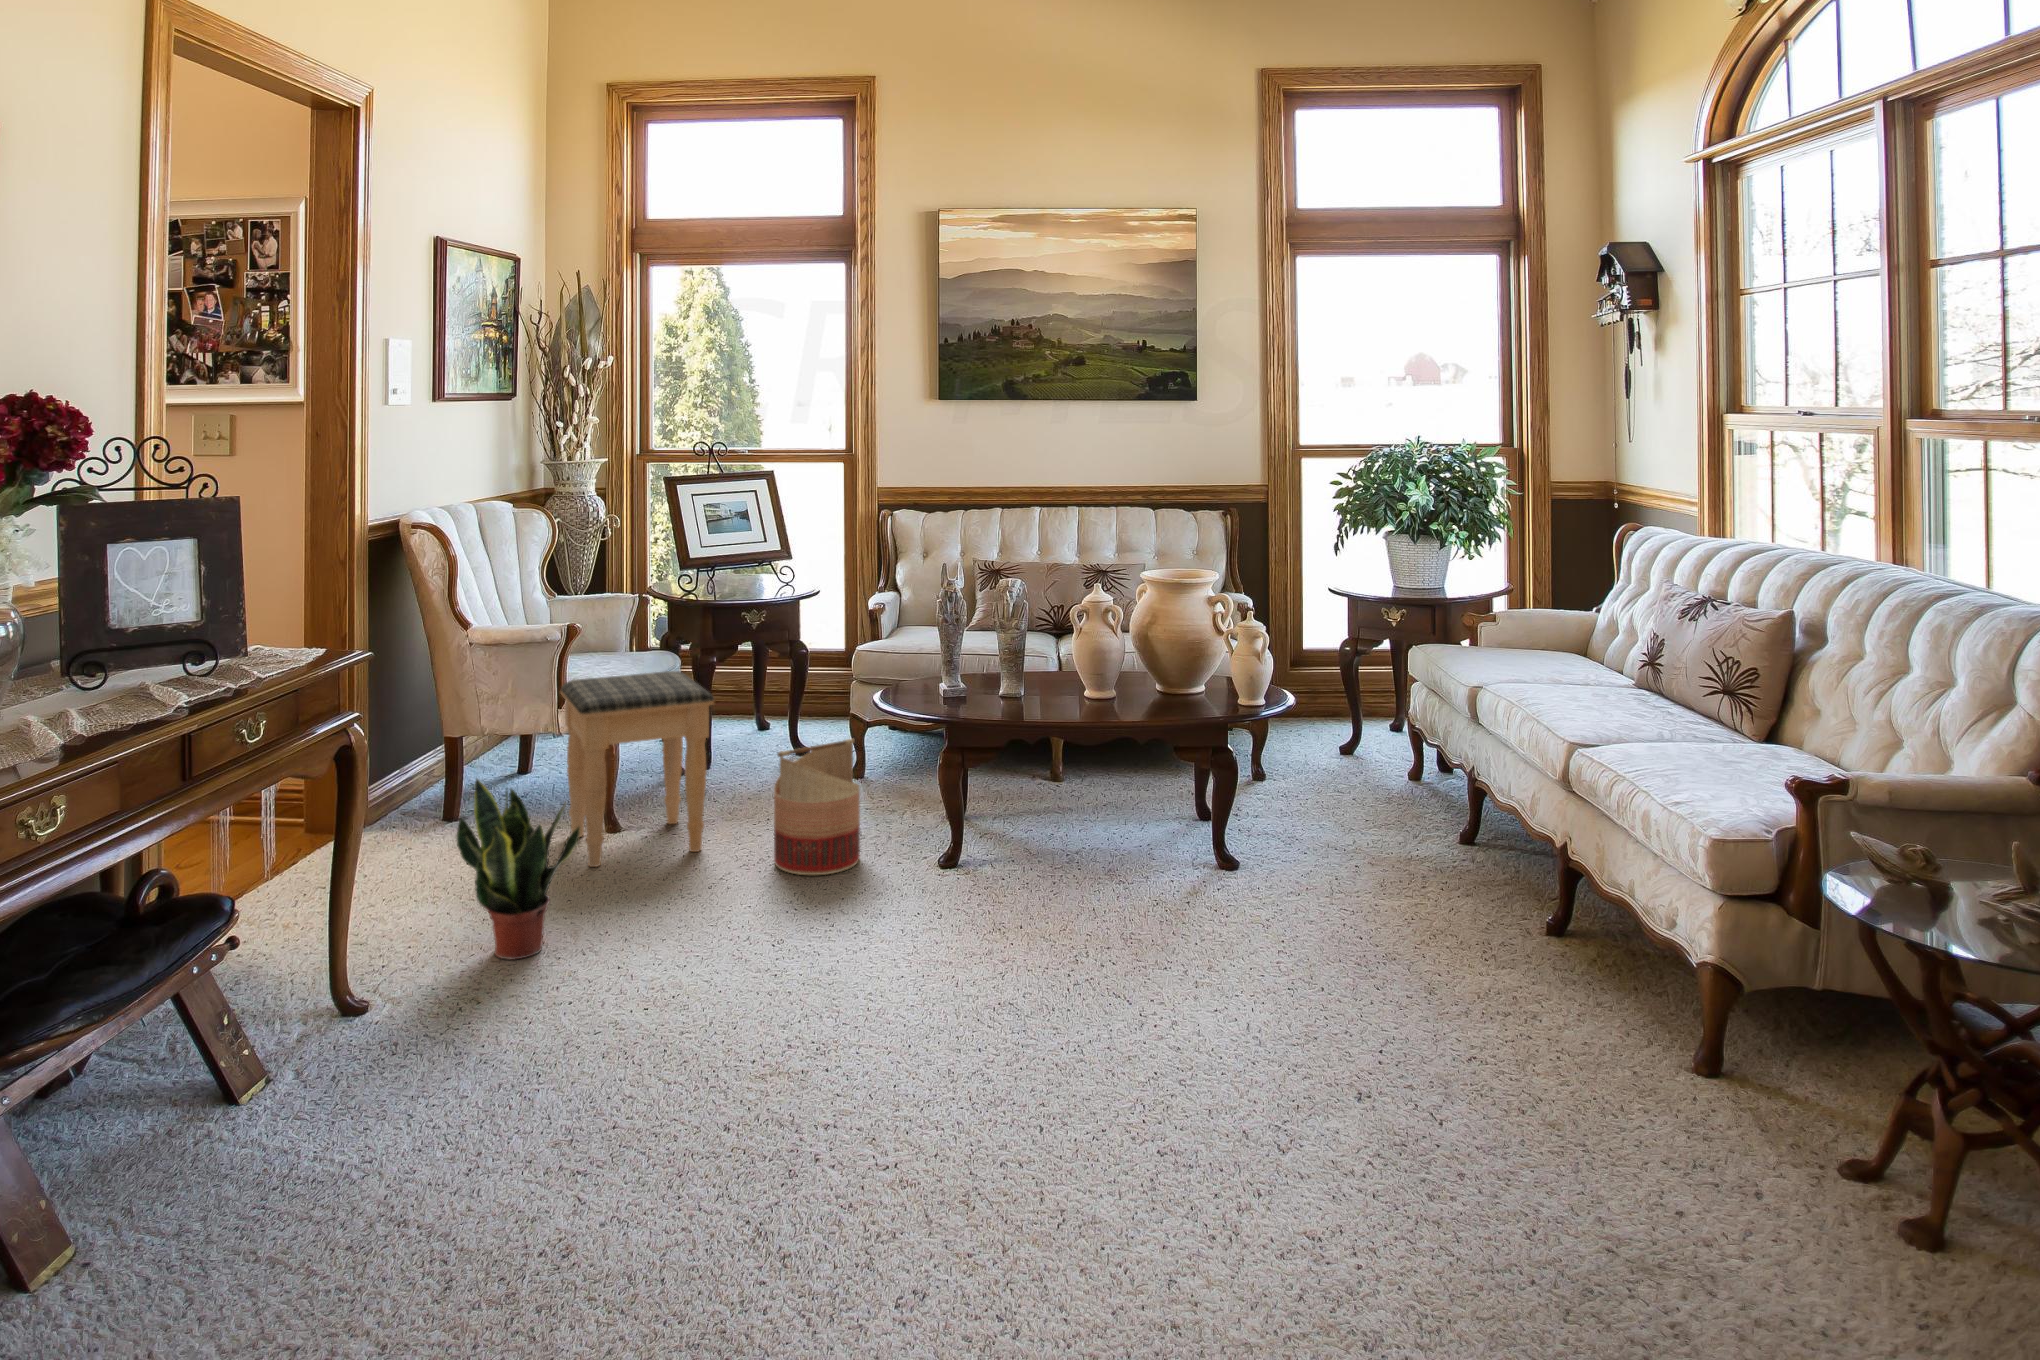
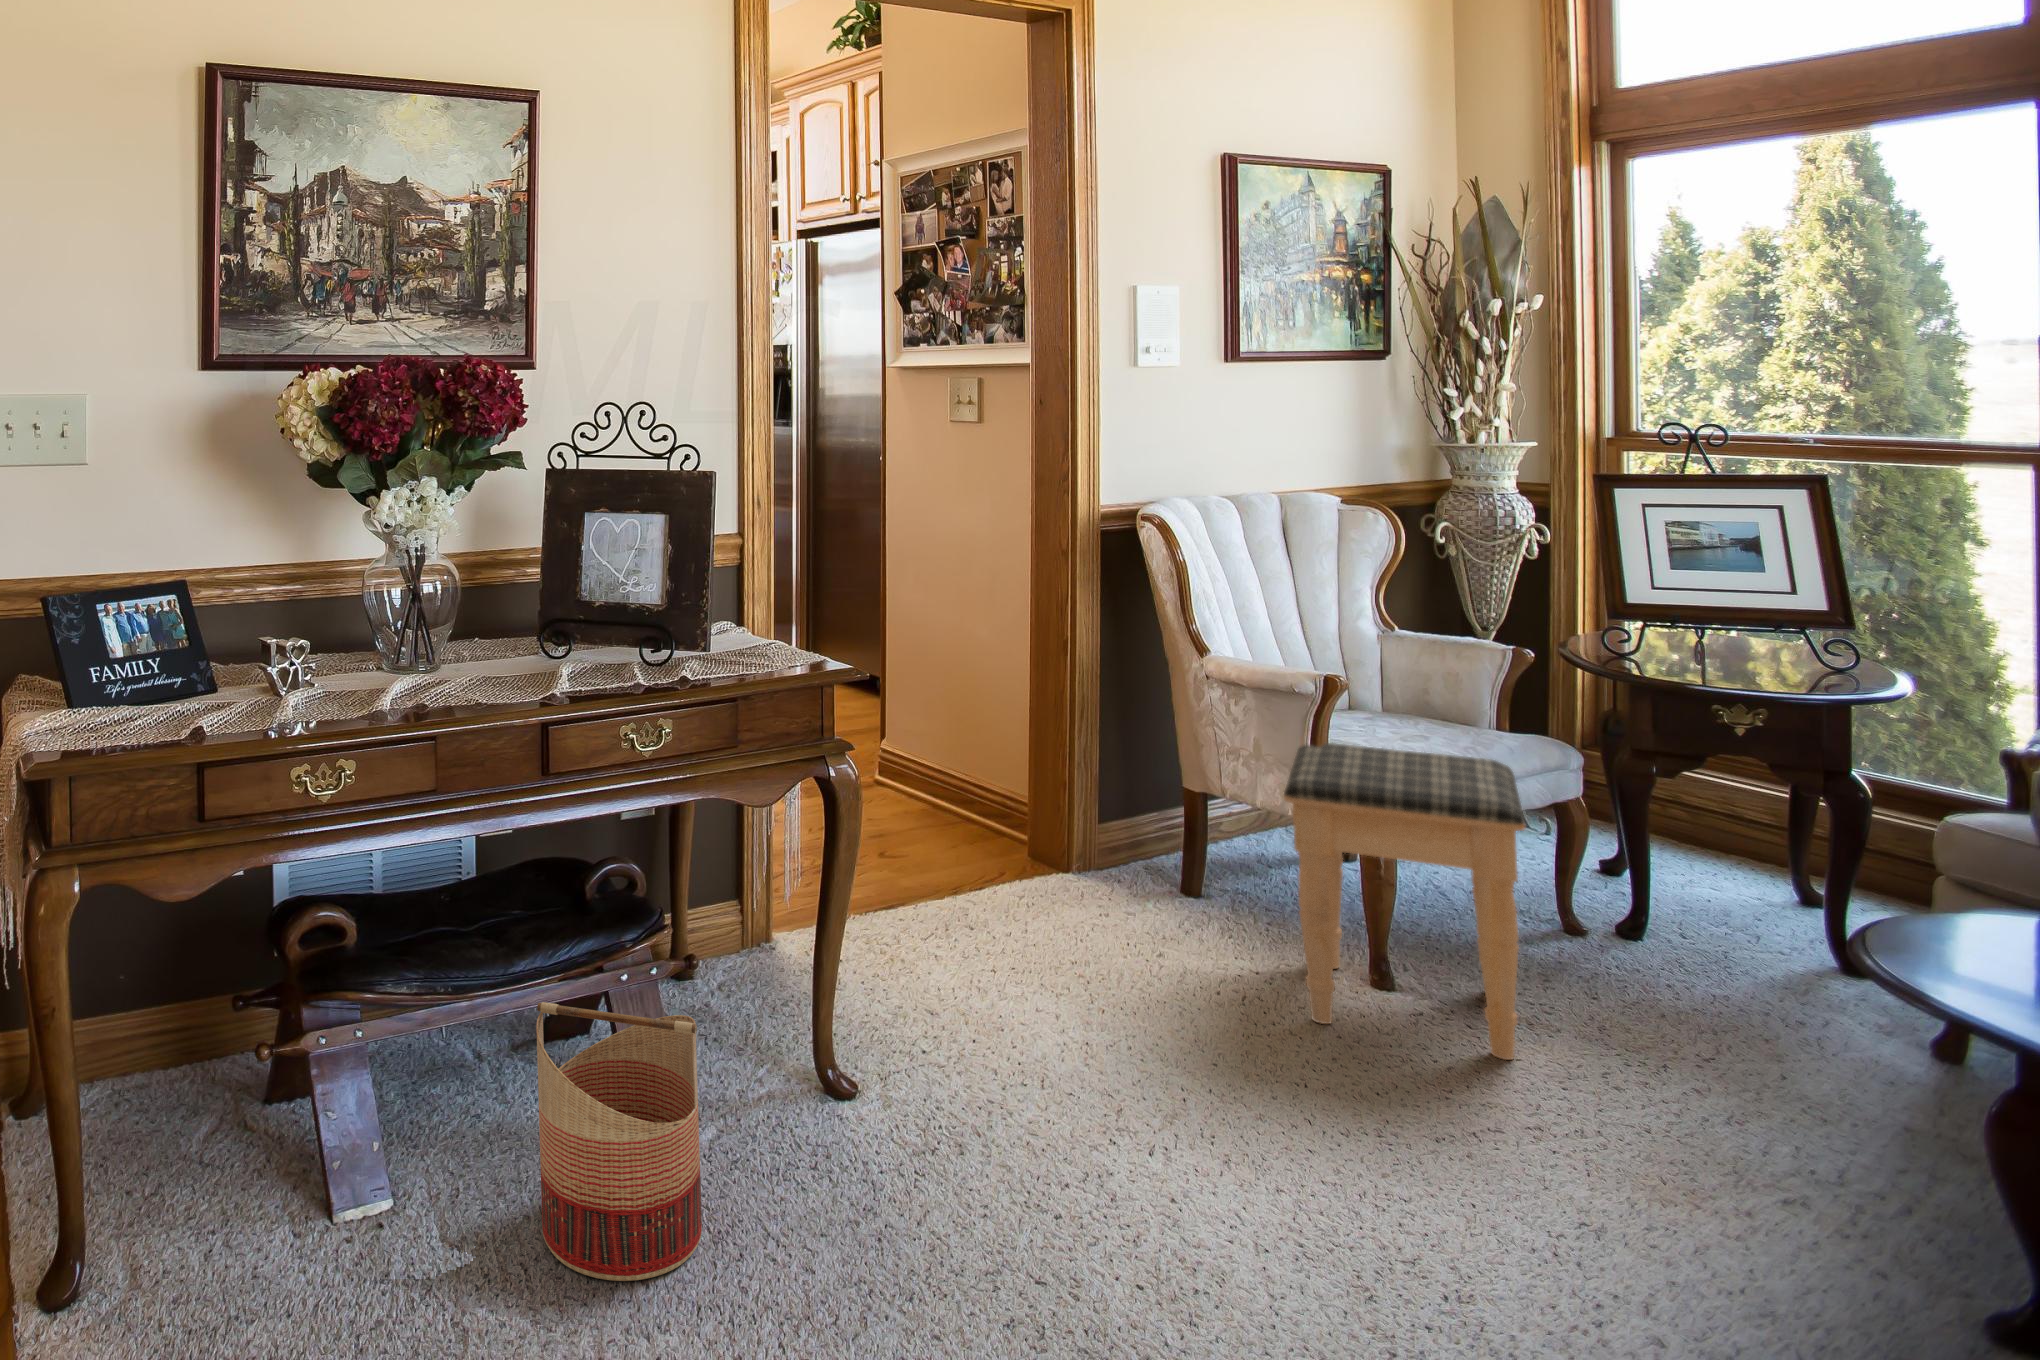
basket: present [774,739,860,875] -> present [536,1002,702,1281]
potted plant: present [457,779,580,960] -> none [1042,853,1206,1125]

